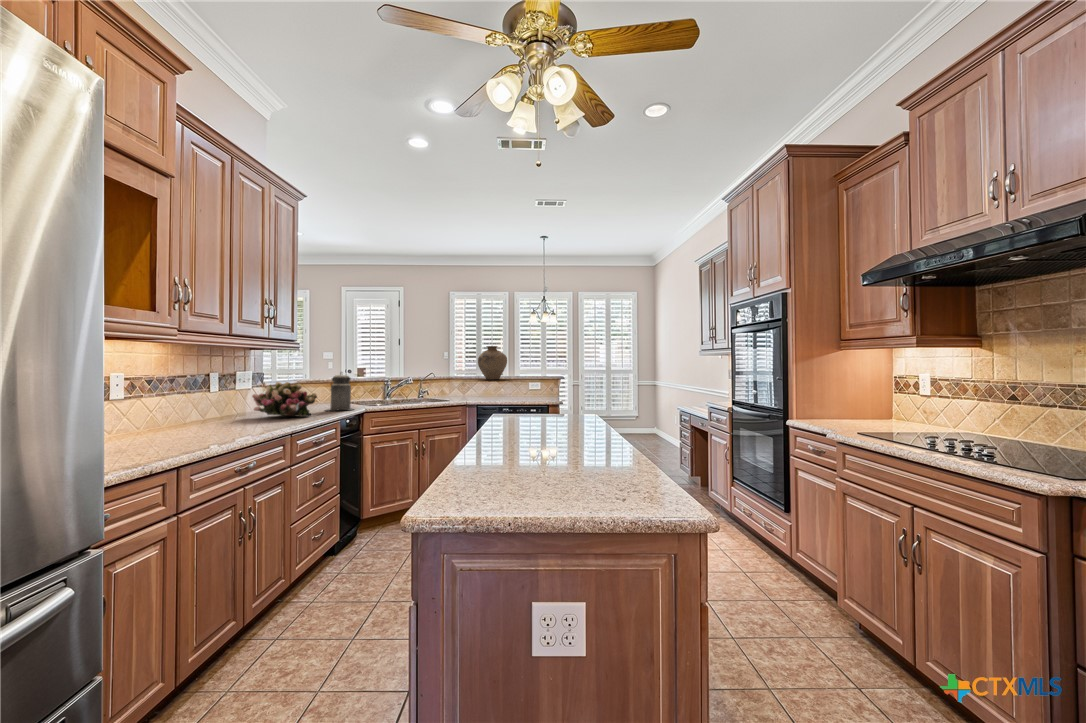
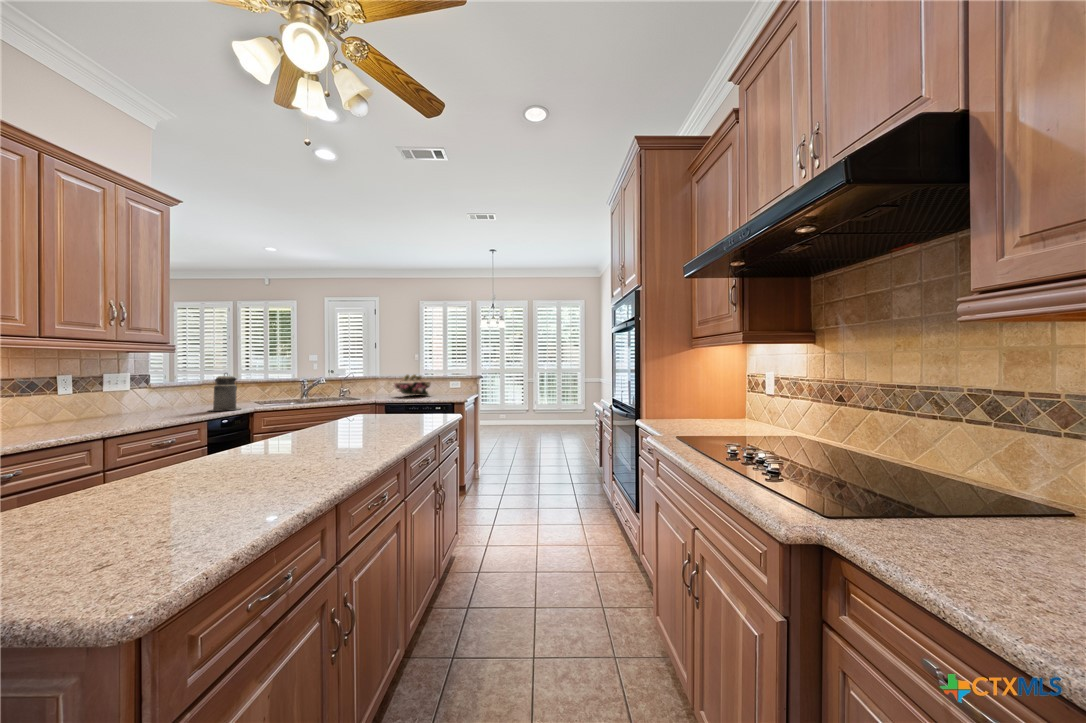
vase: present [478,346,507,380] -> none [406,346,435,377]
flower arrangement: present [252,382,317,417] -> present [394,374,431,396]

